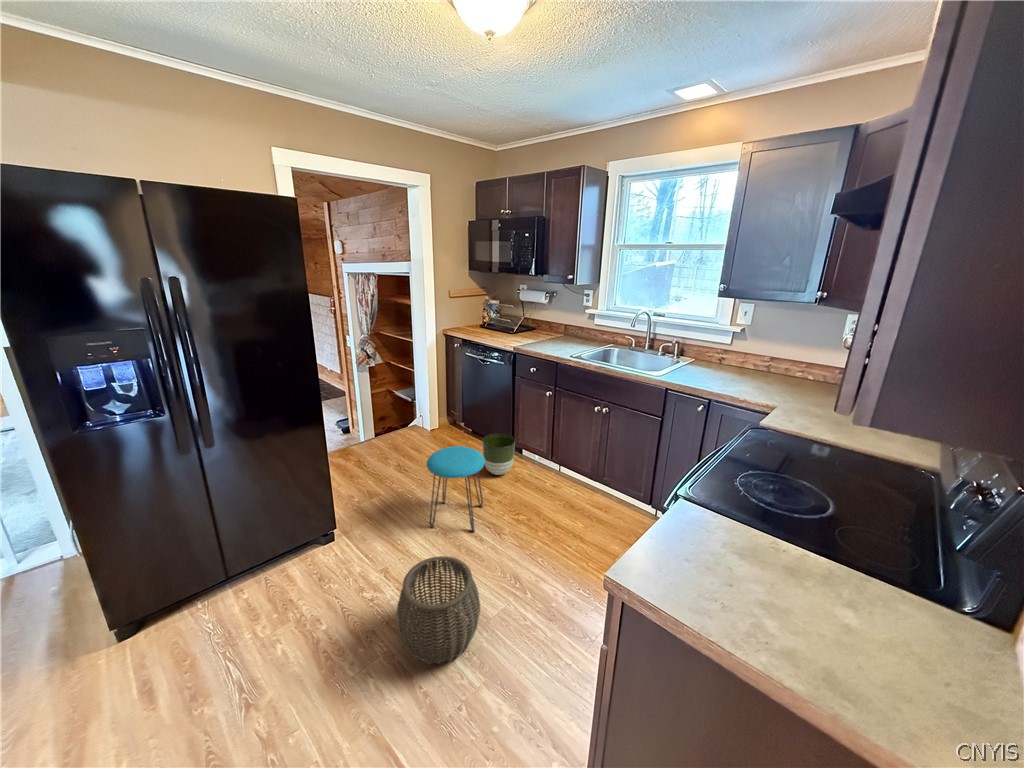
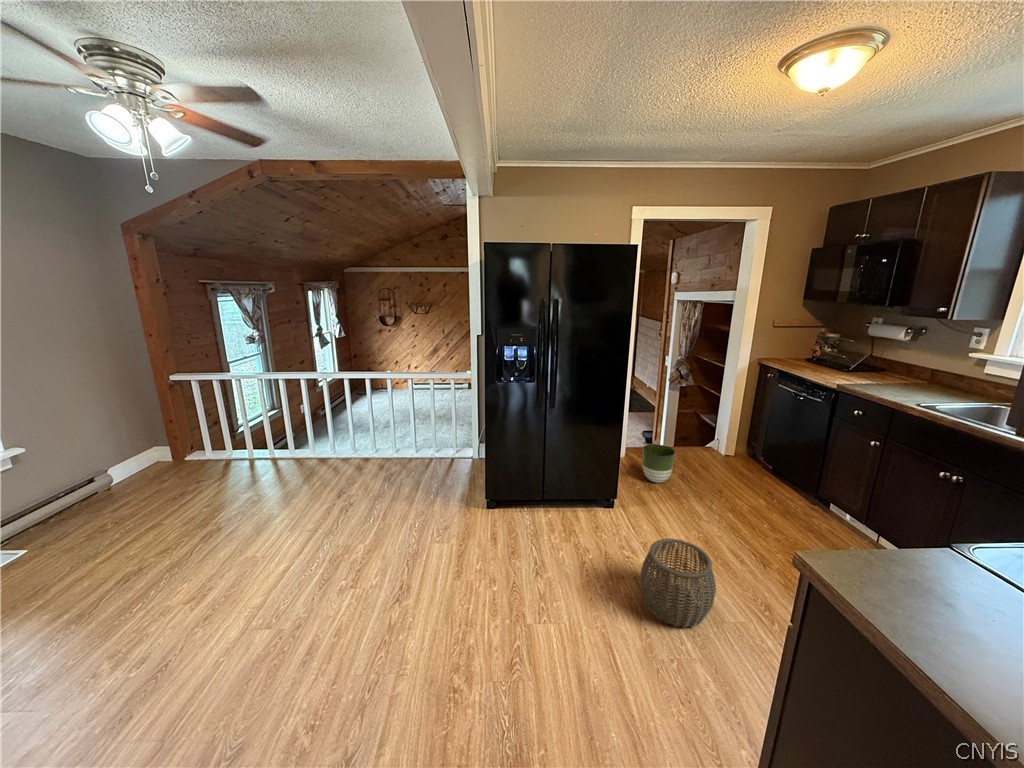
planter: present [482,433,515,475] -> present [643,444,675,483]
stool: present [427,446,485,532] -> none [694,465,765,552]

